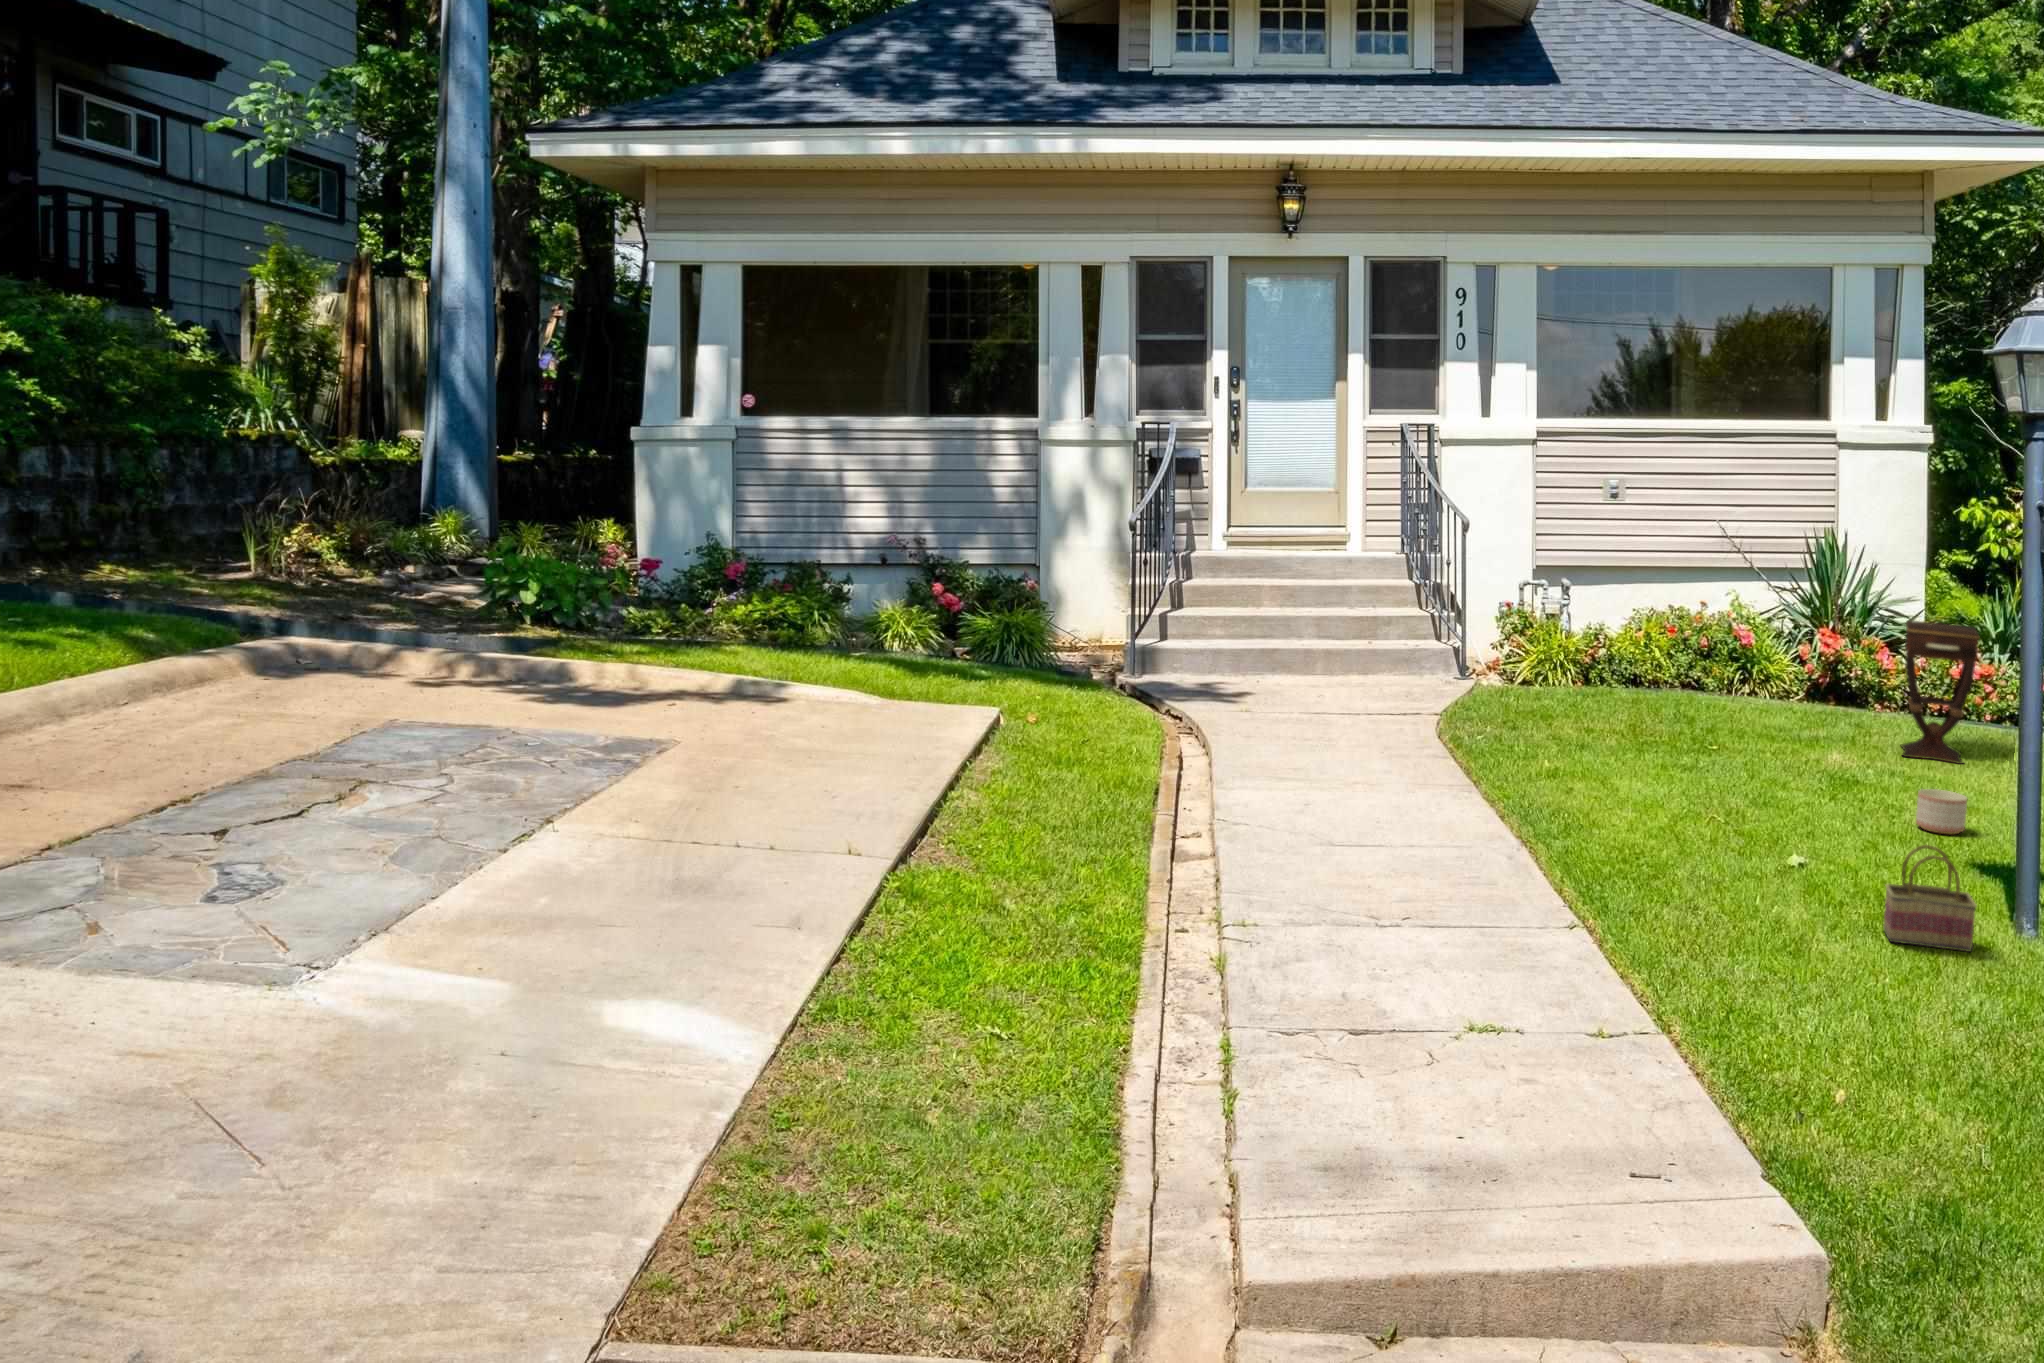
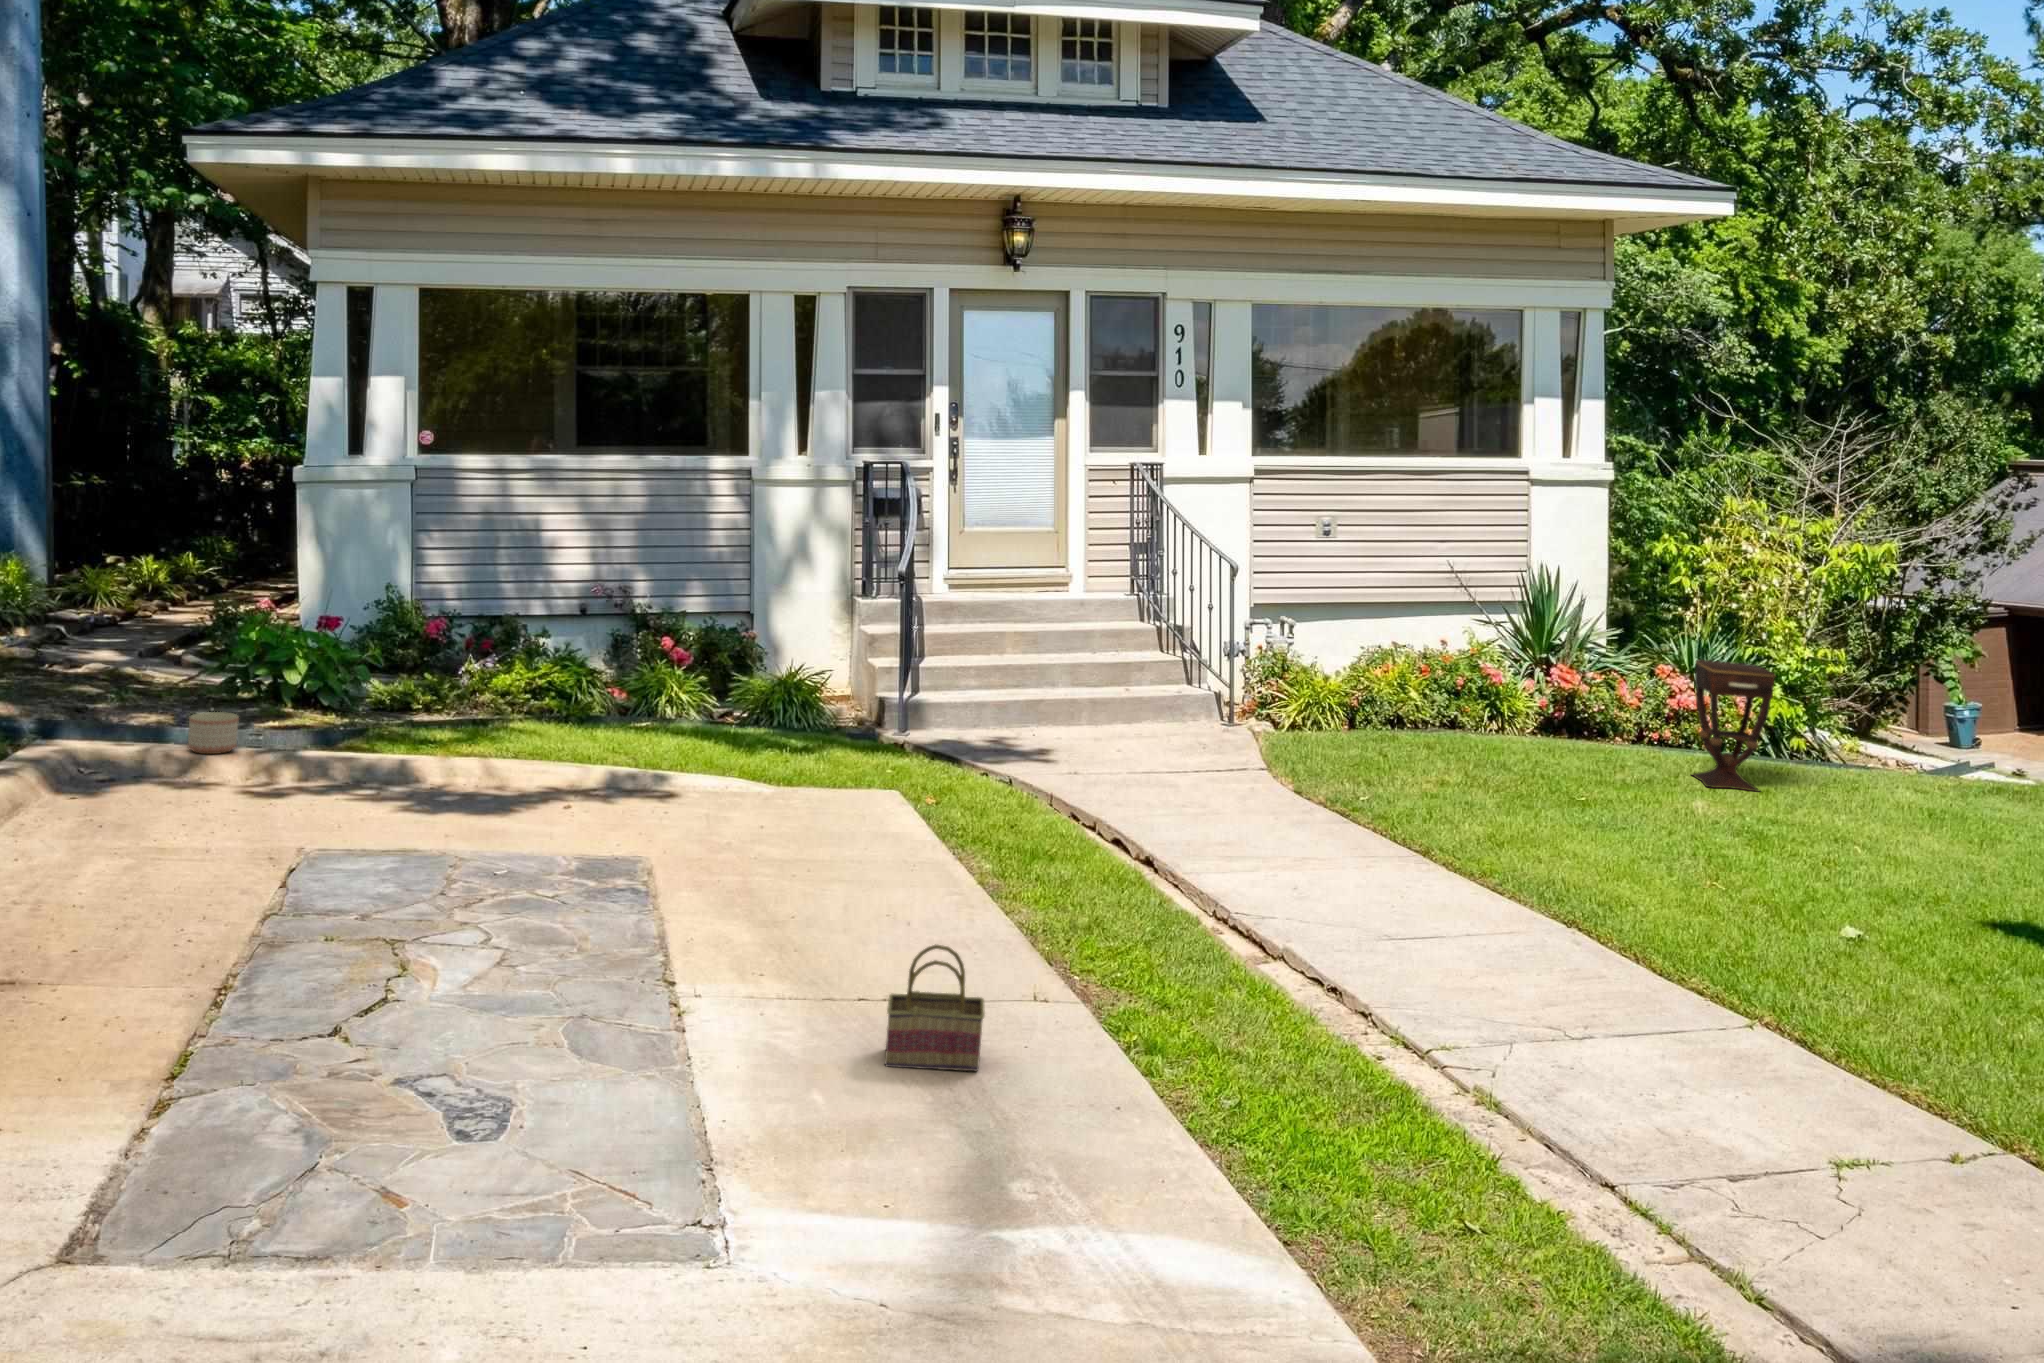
planter: present [1916,789,1967,835] -> present [188,712,239,754]
basket: present [1883,845,1977,952] -> present [885,944,985,1071]

